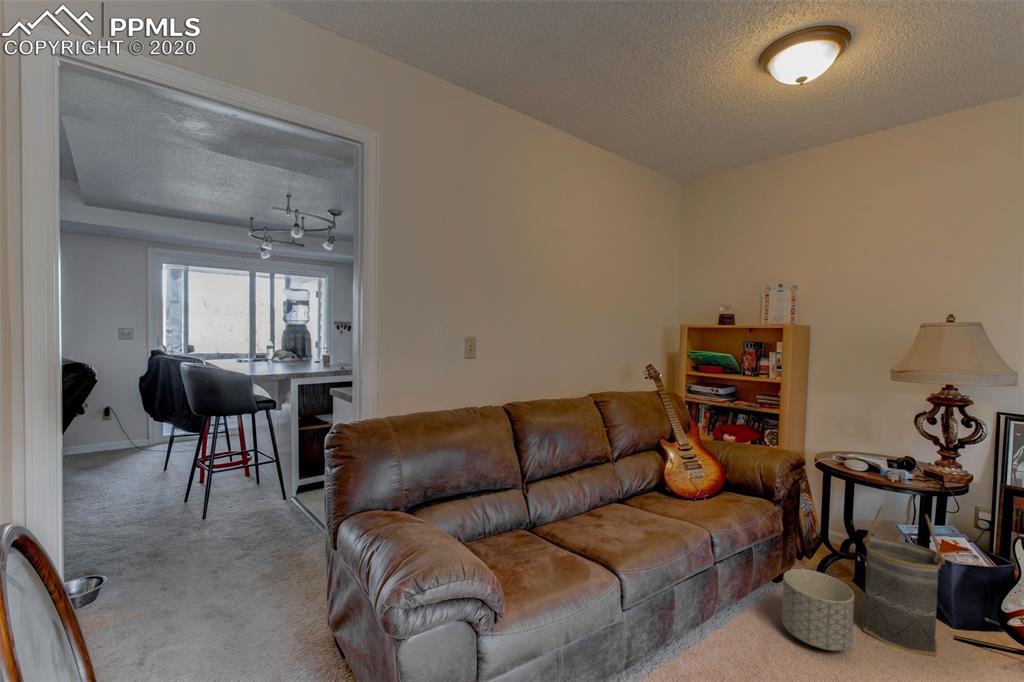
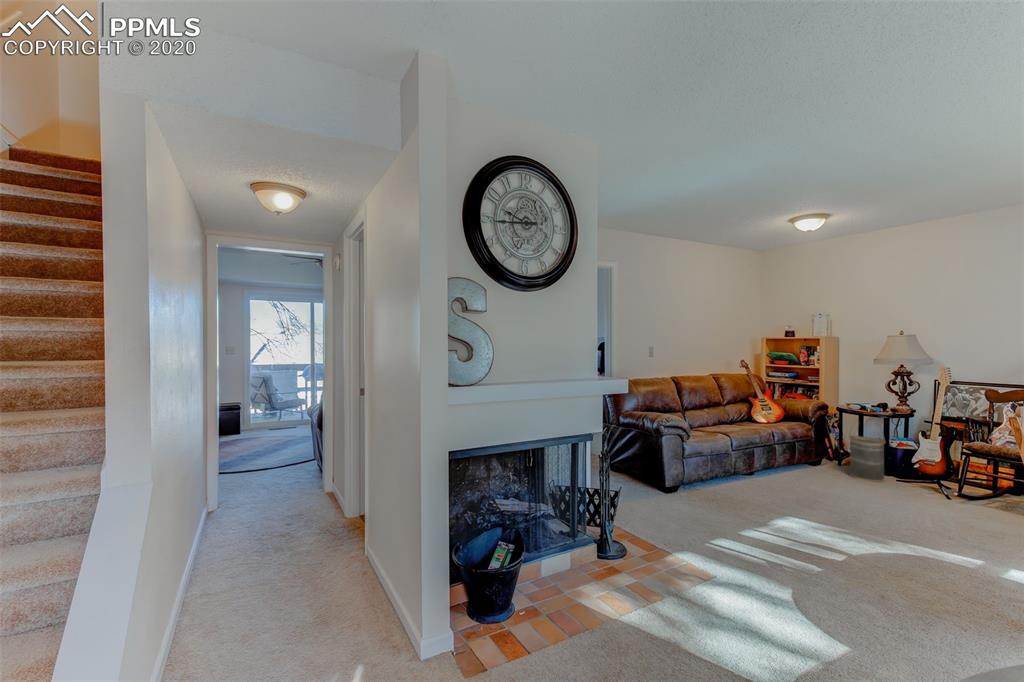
planter: present [782,569,854,651] -> none [808,449,840,478]

